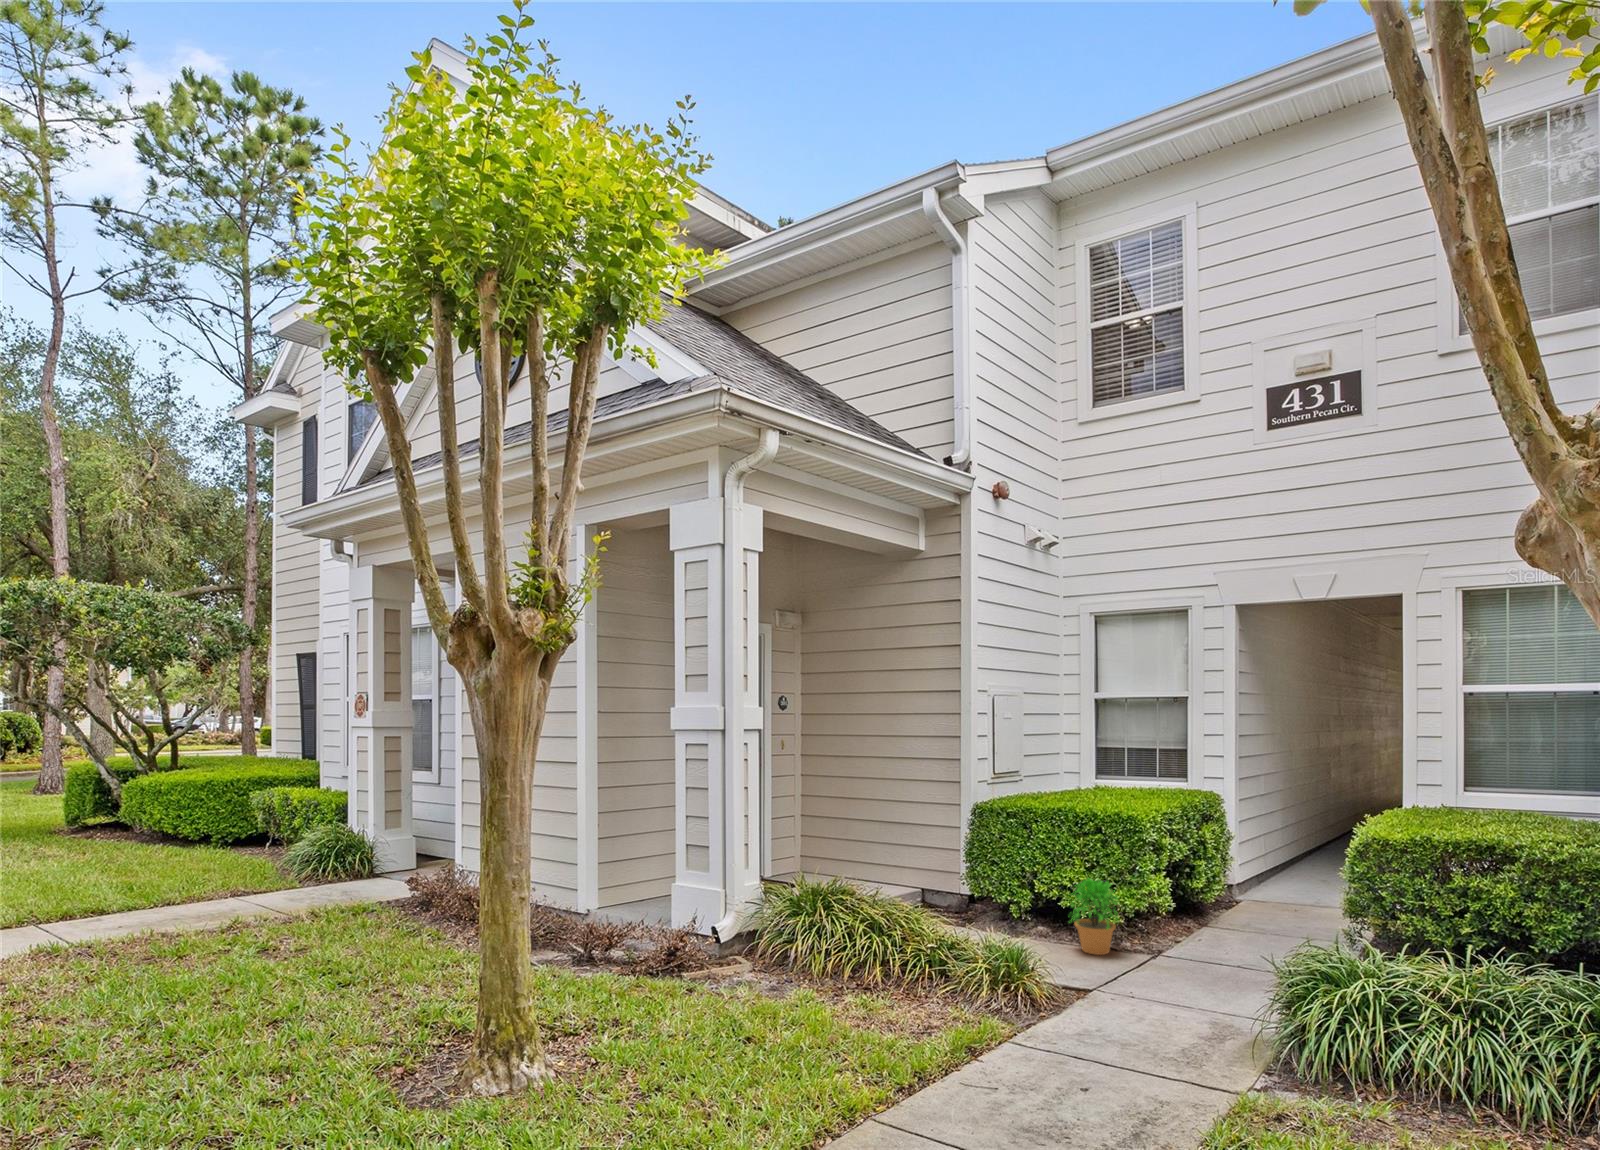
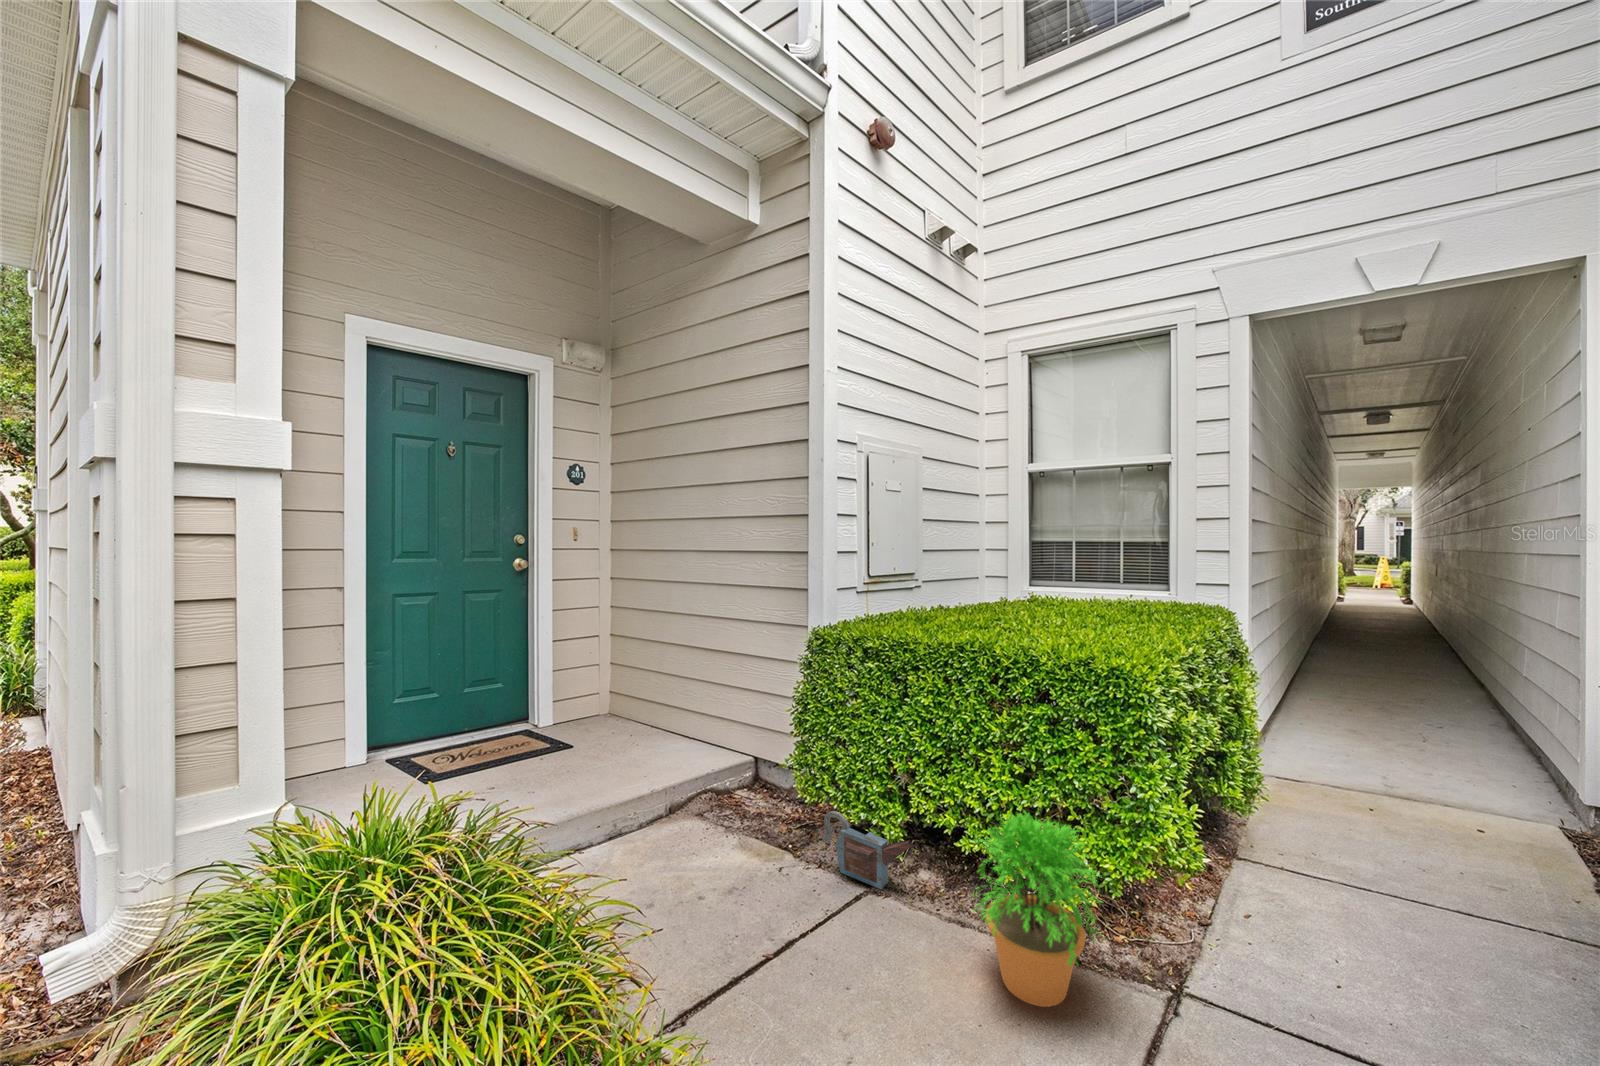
watering can: none [988,899,1039,935] -> present [823,811,914,889]

